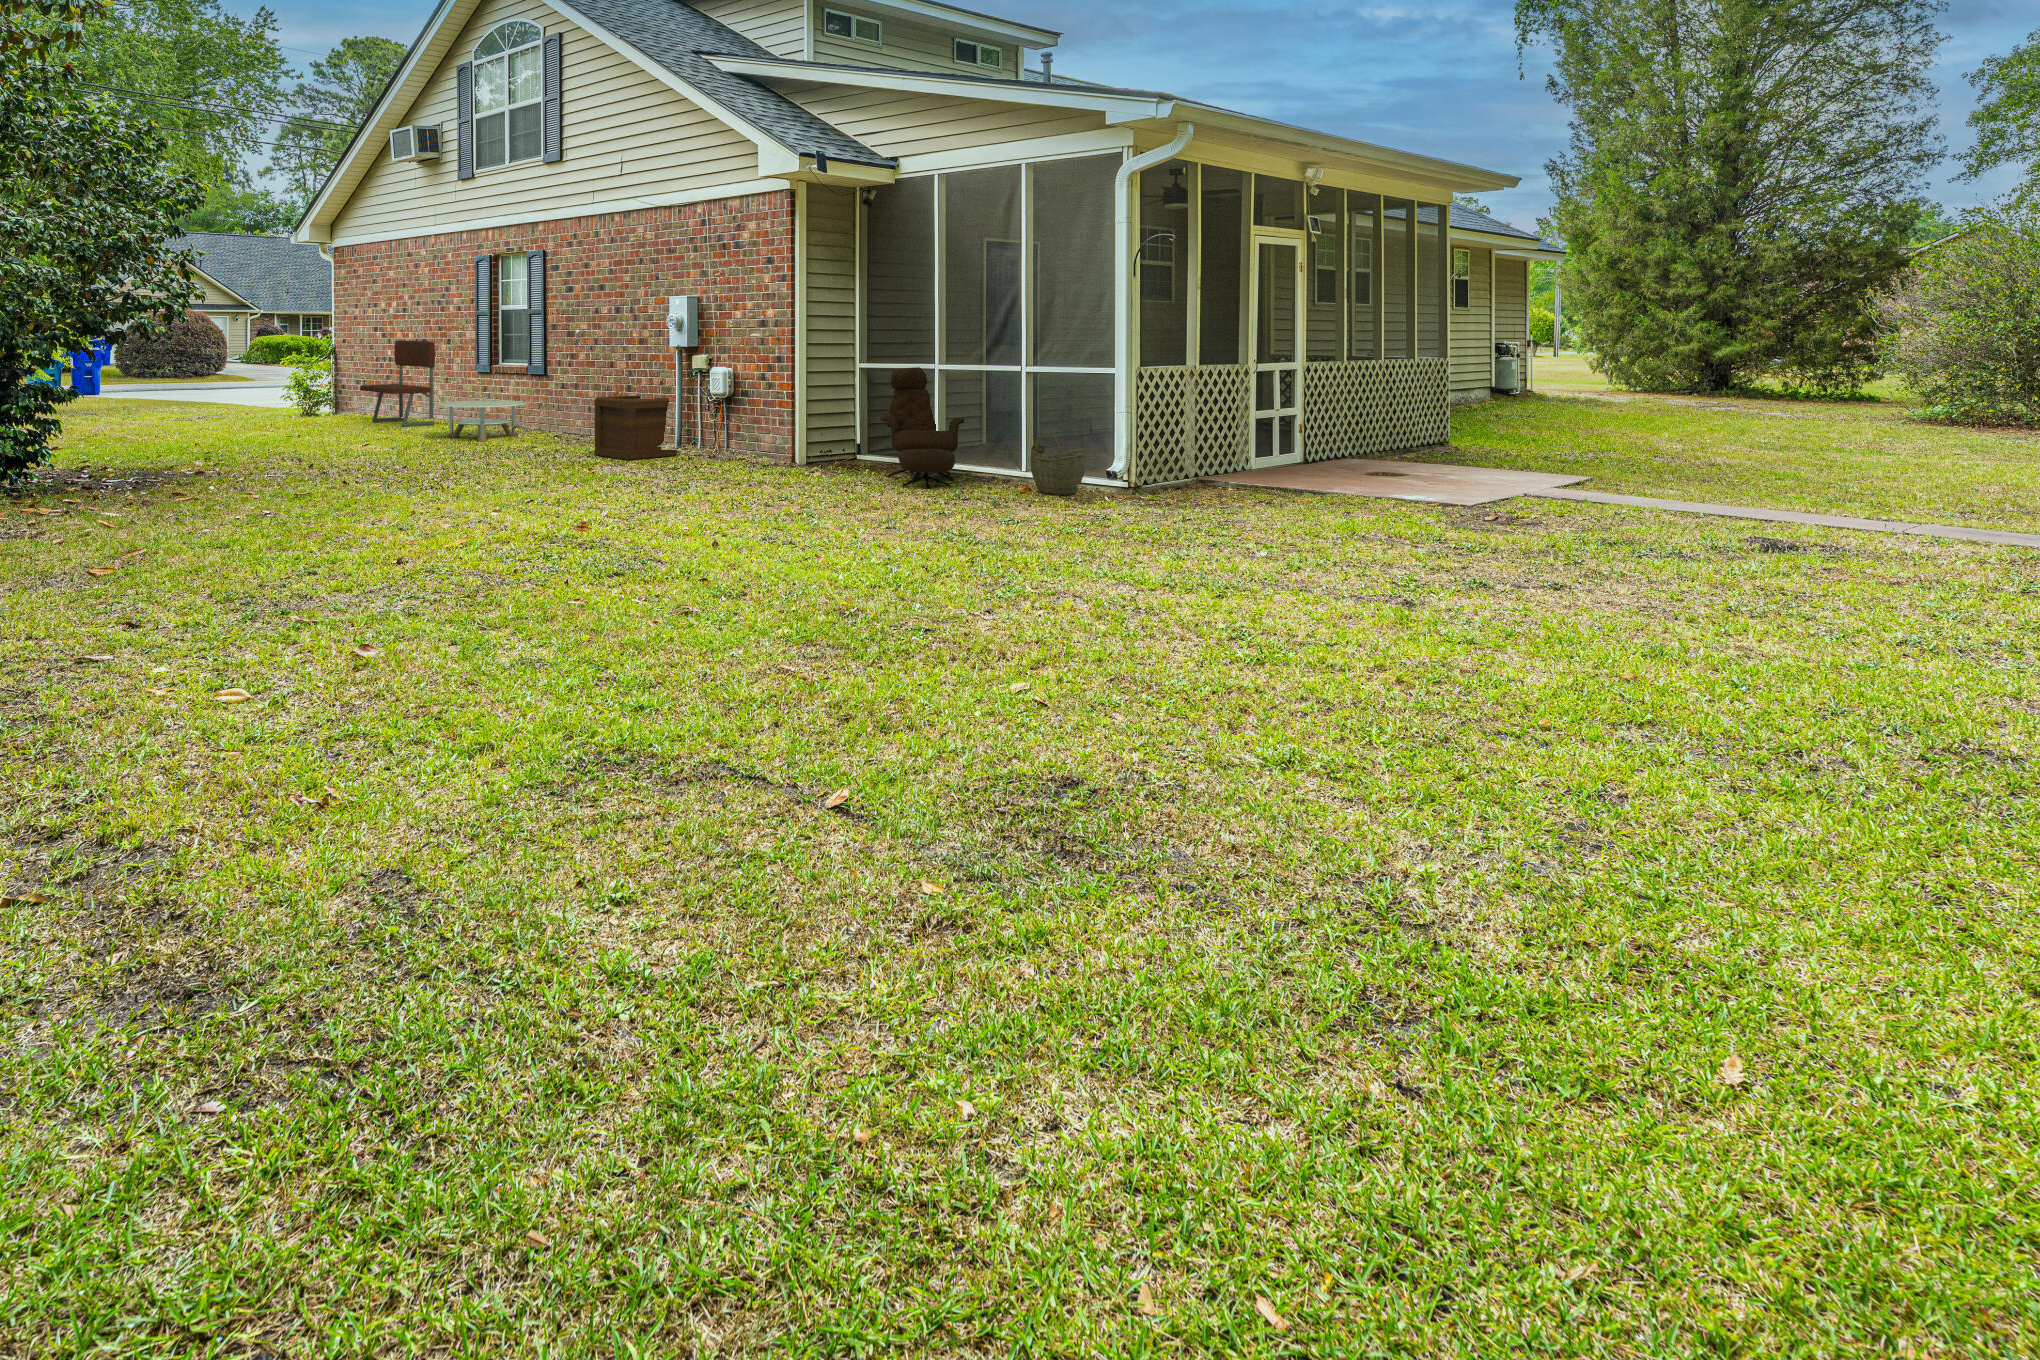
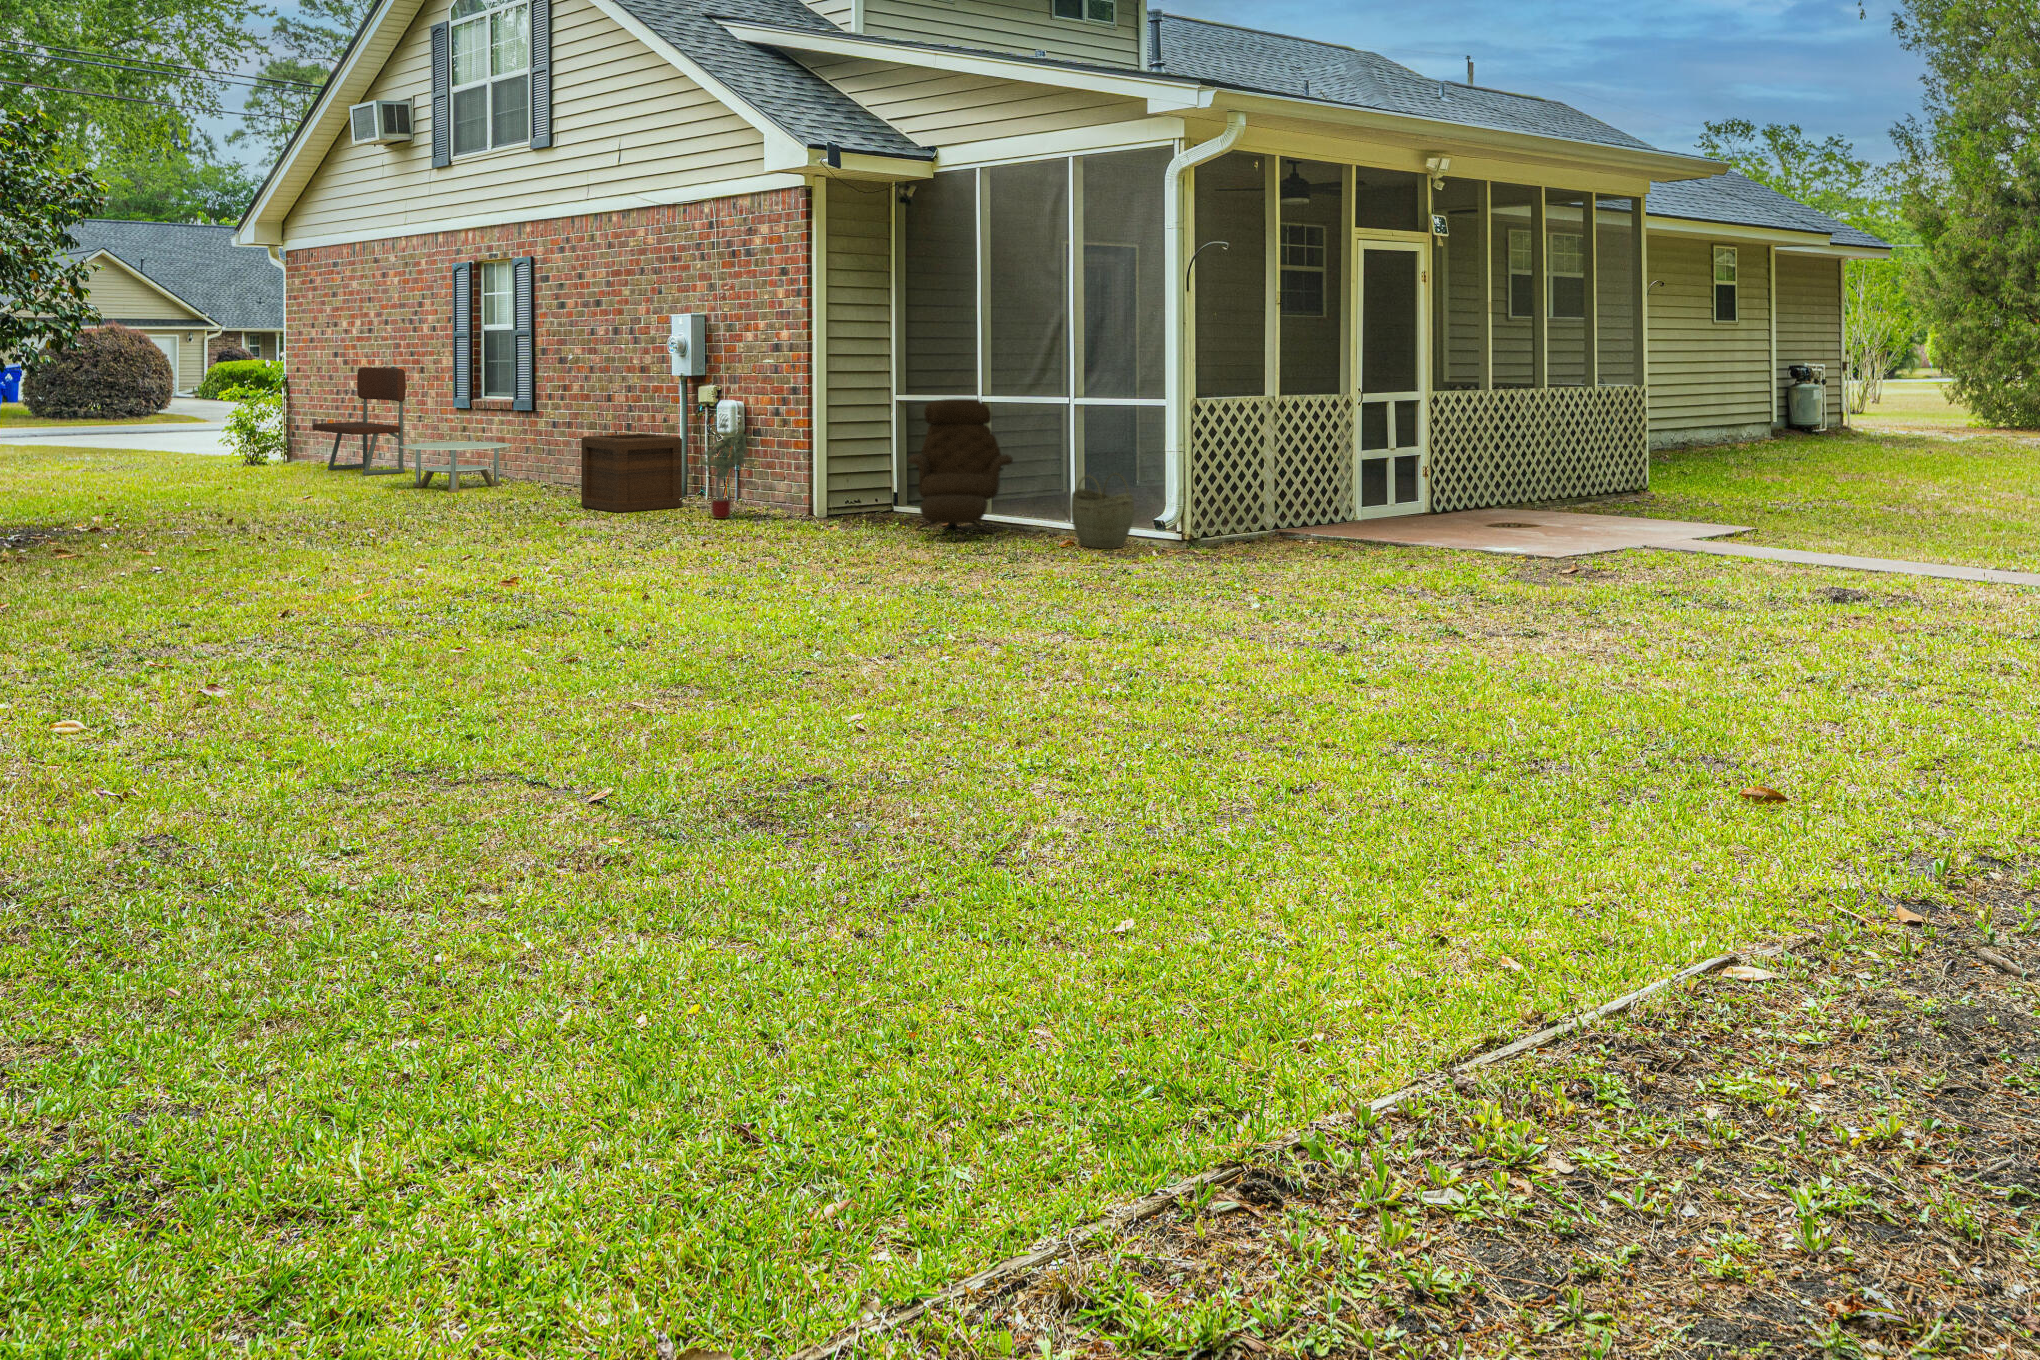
potted tree: none [695,383,746,466] -> present [699,419,756,519]

